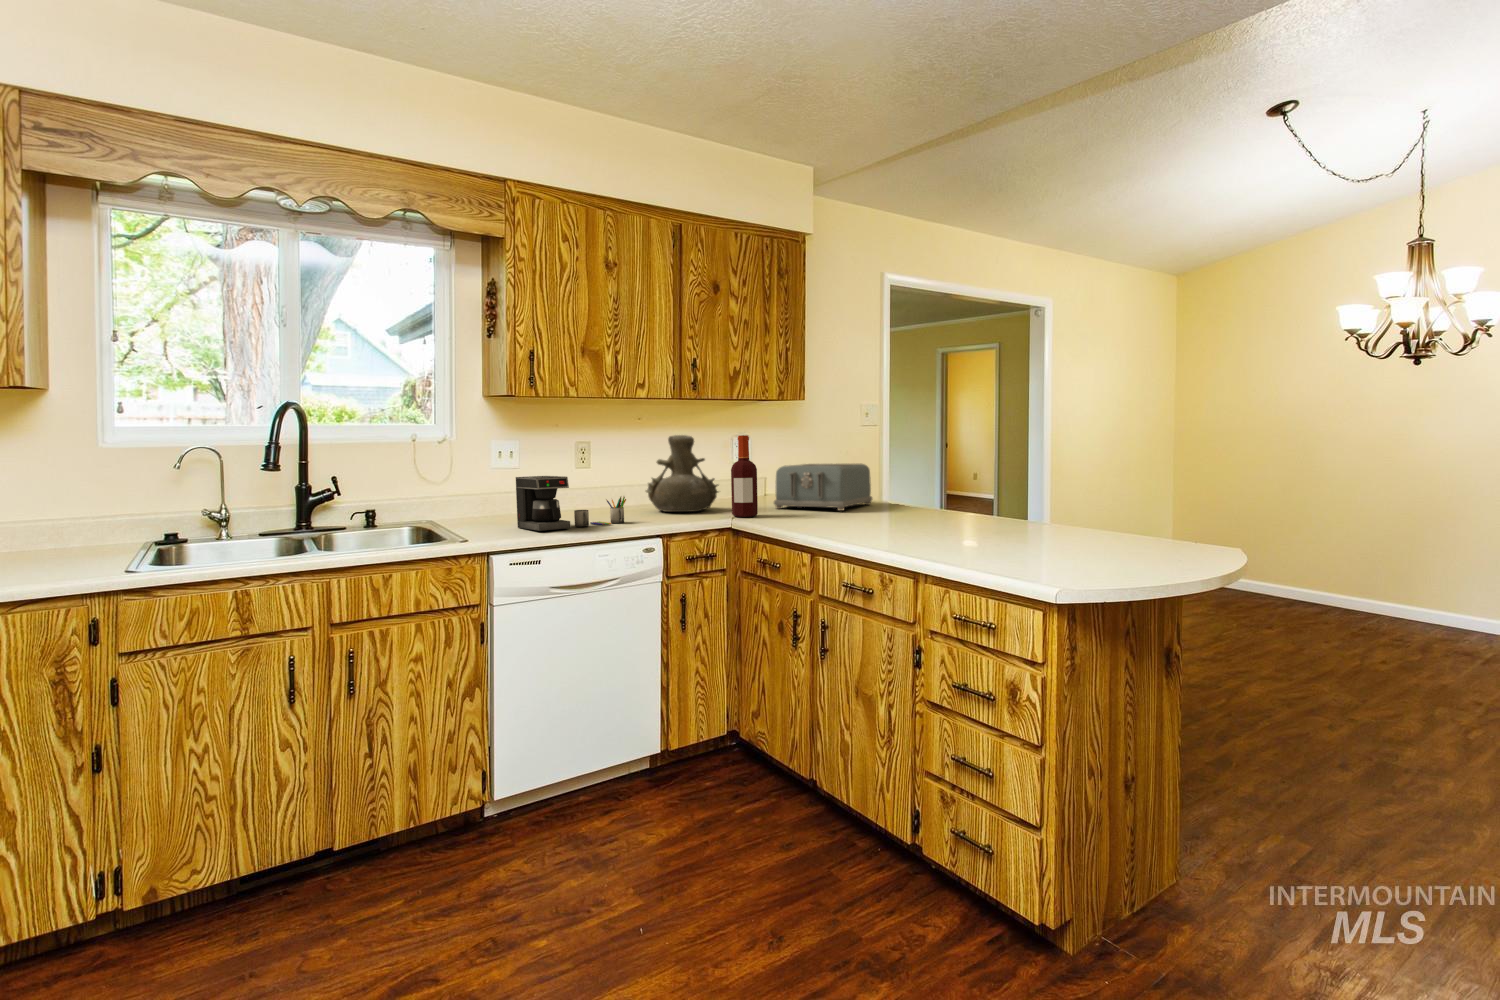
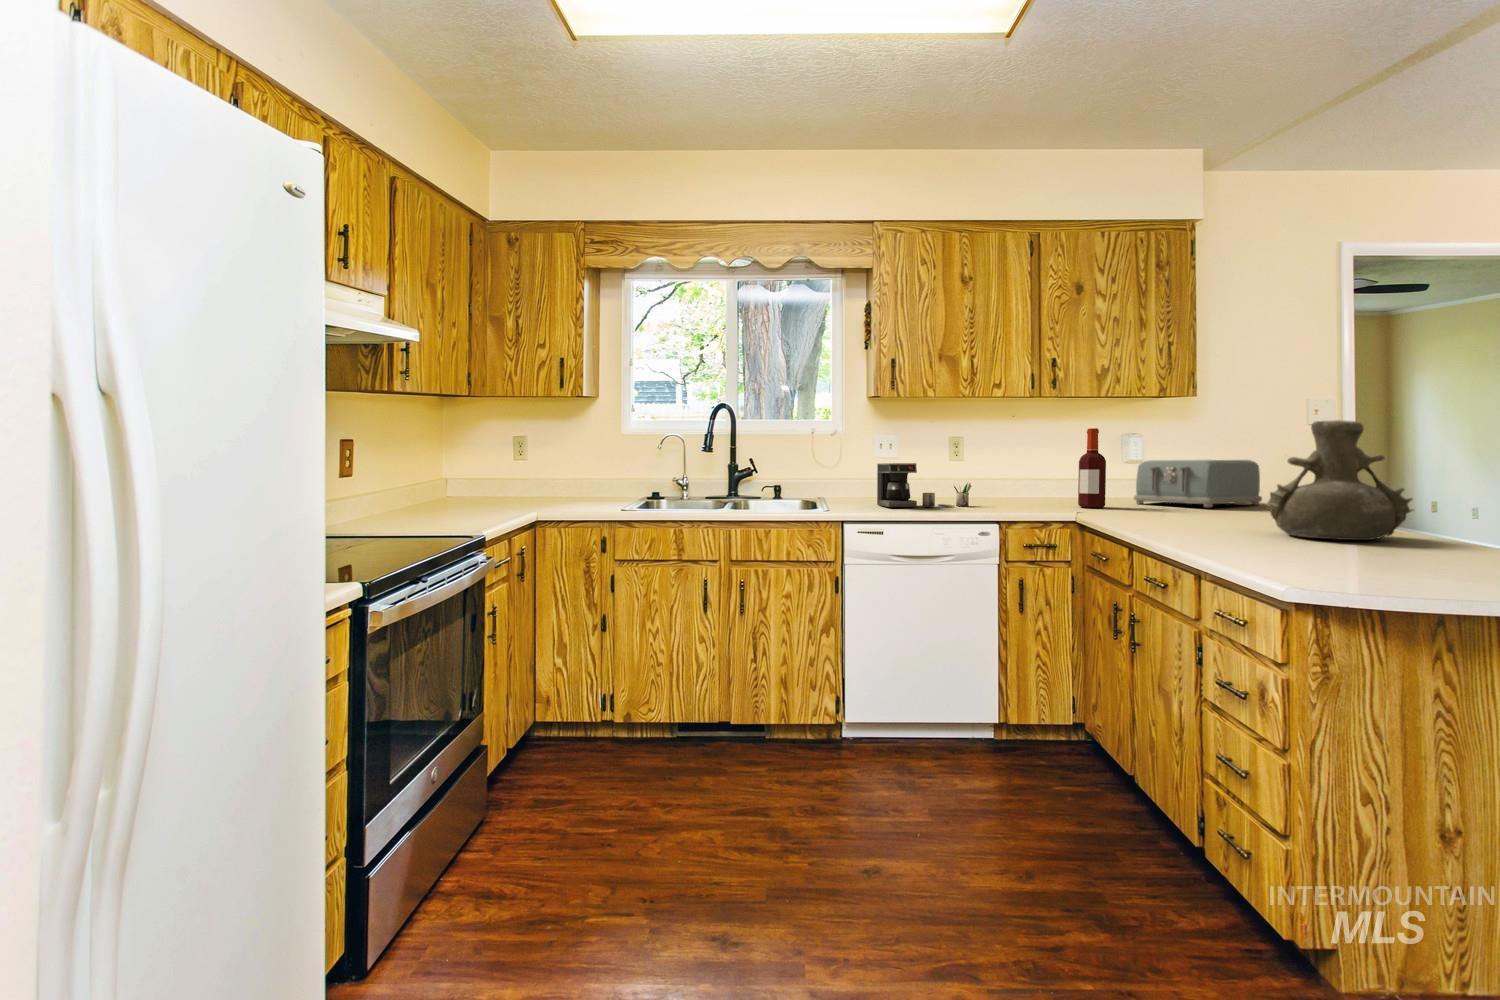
vase: present [646,435,719,512] -> present [1266,420,1413,540]

